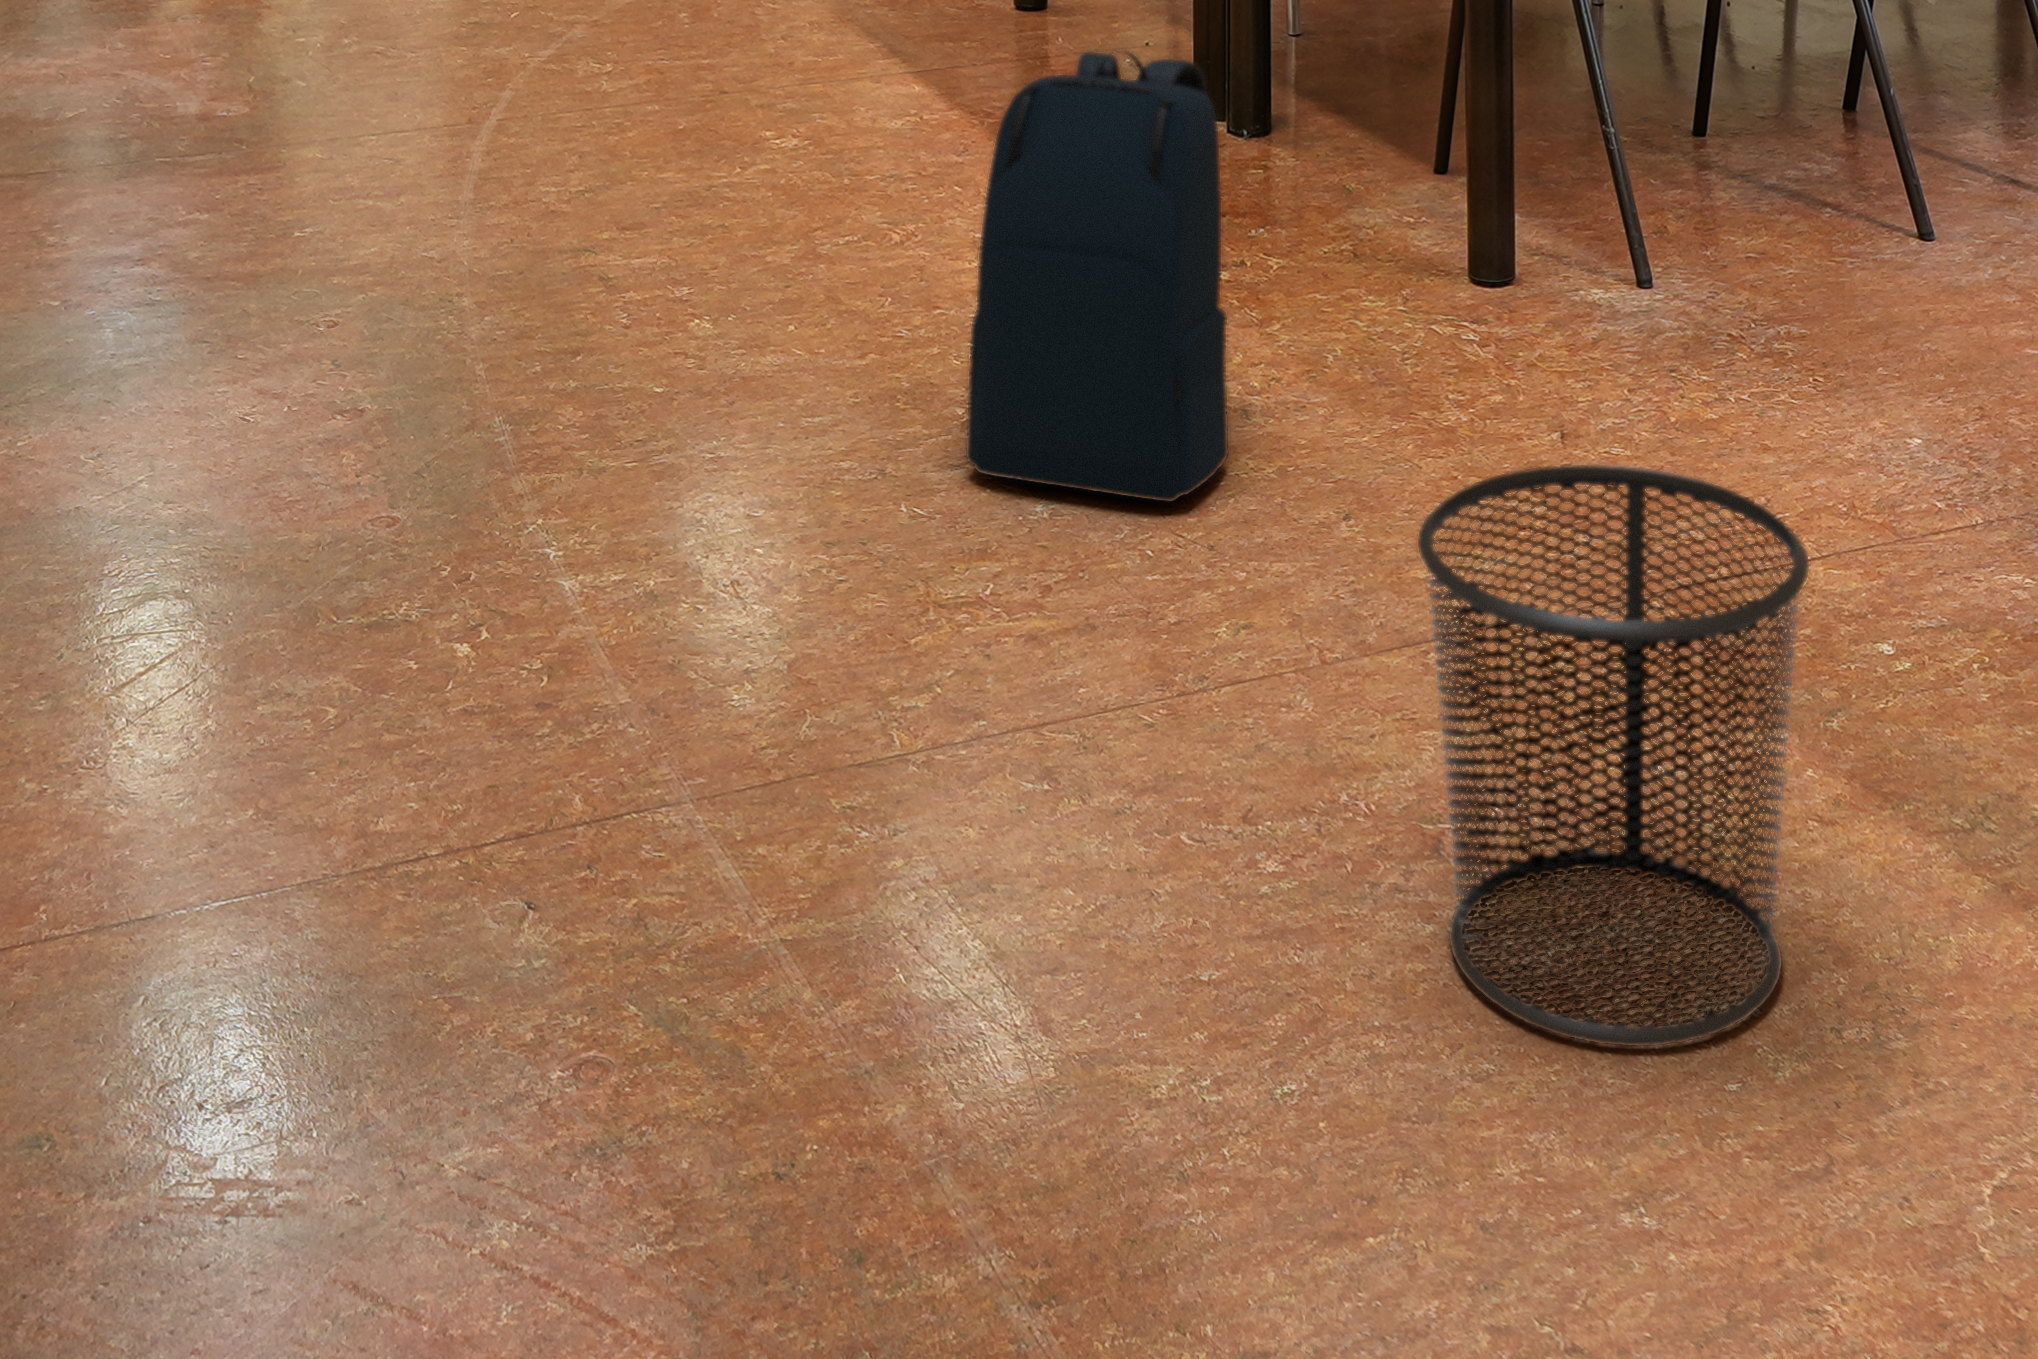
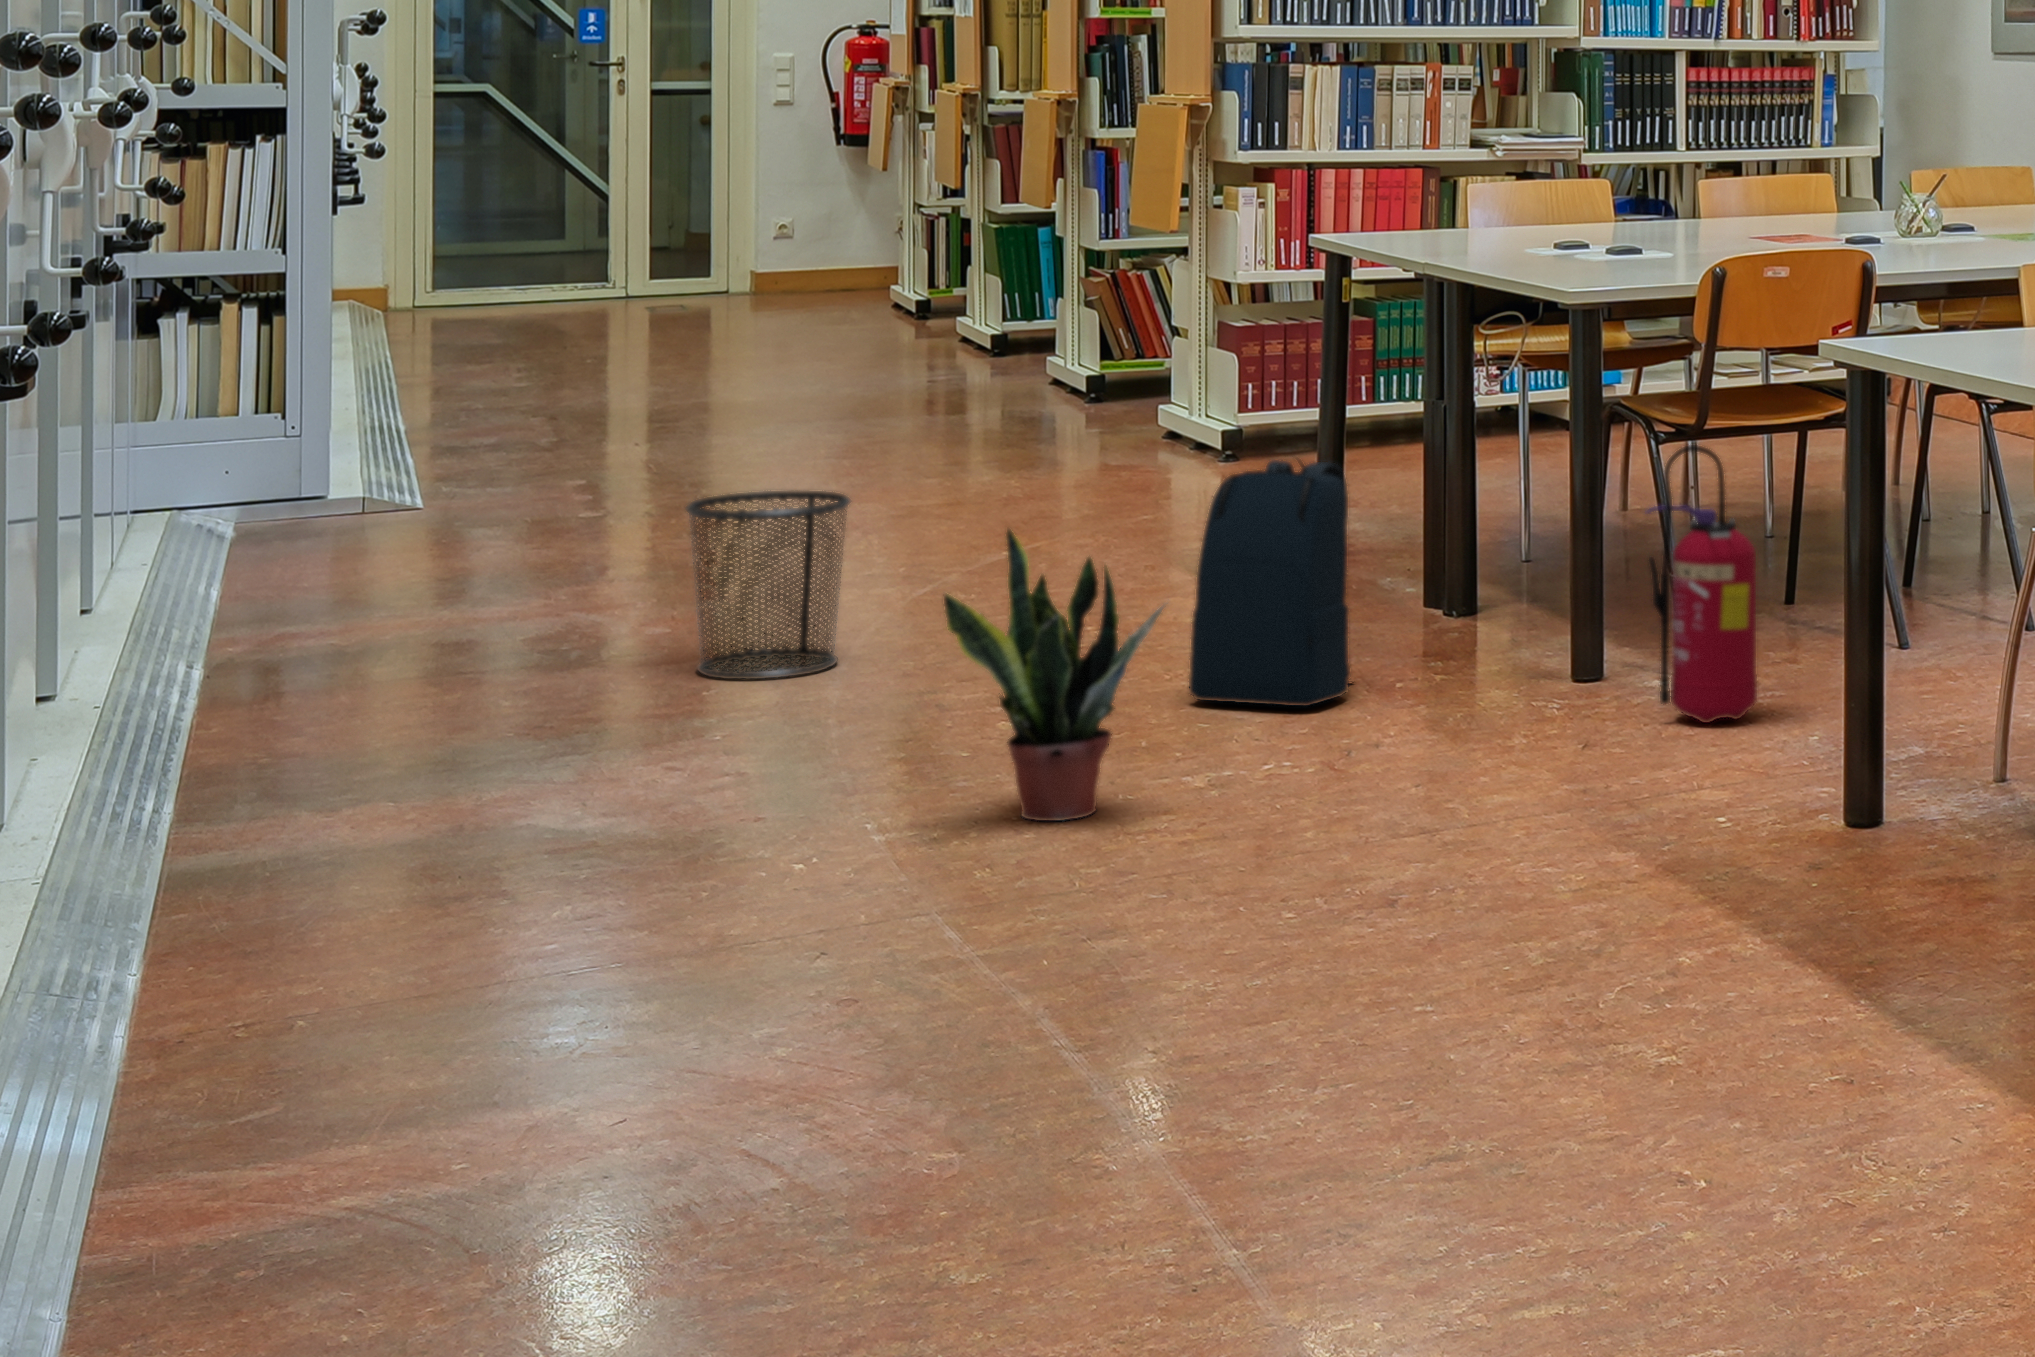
fire extinguisher: none [1768,73,1970,570] -> present [1647,445,1757,723]
potted plant: none [595,330,1023,950] -> present [944,529,1163,821]
waste bin: present [1418,465,1809,1046] -> present [686,491,850,679]

